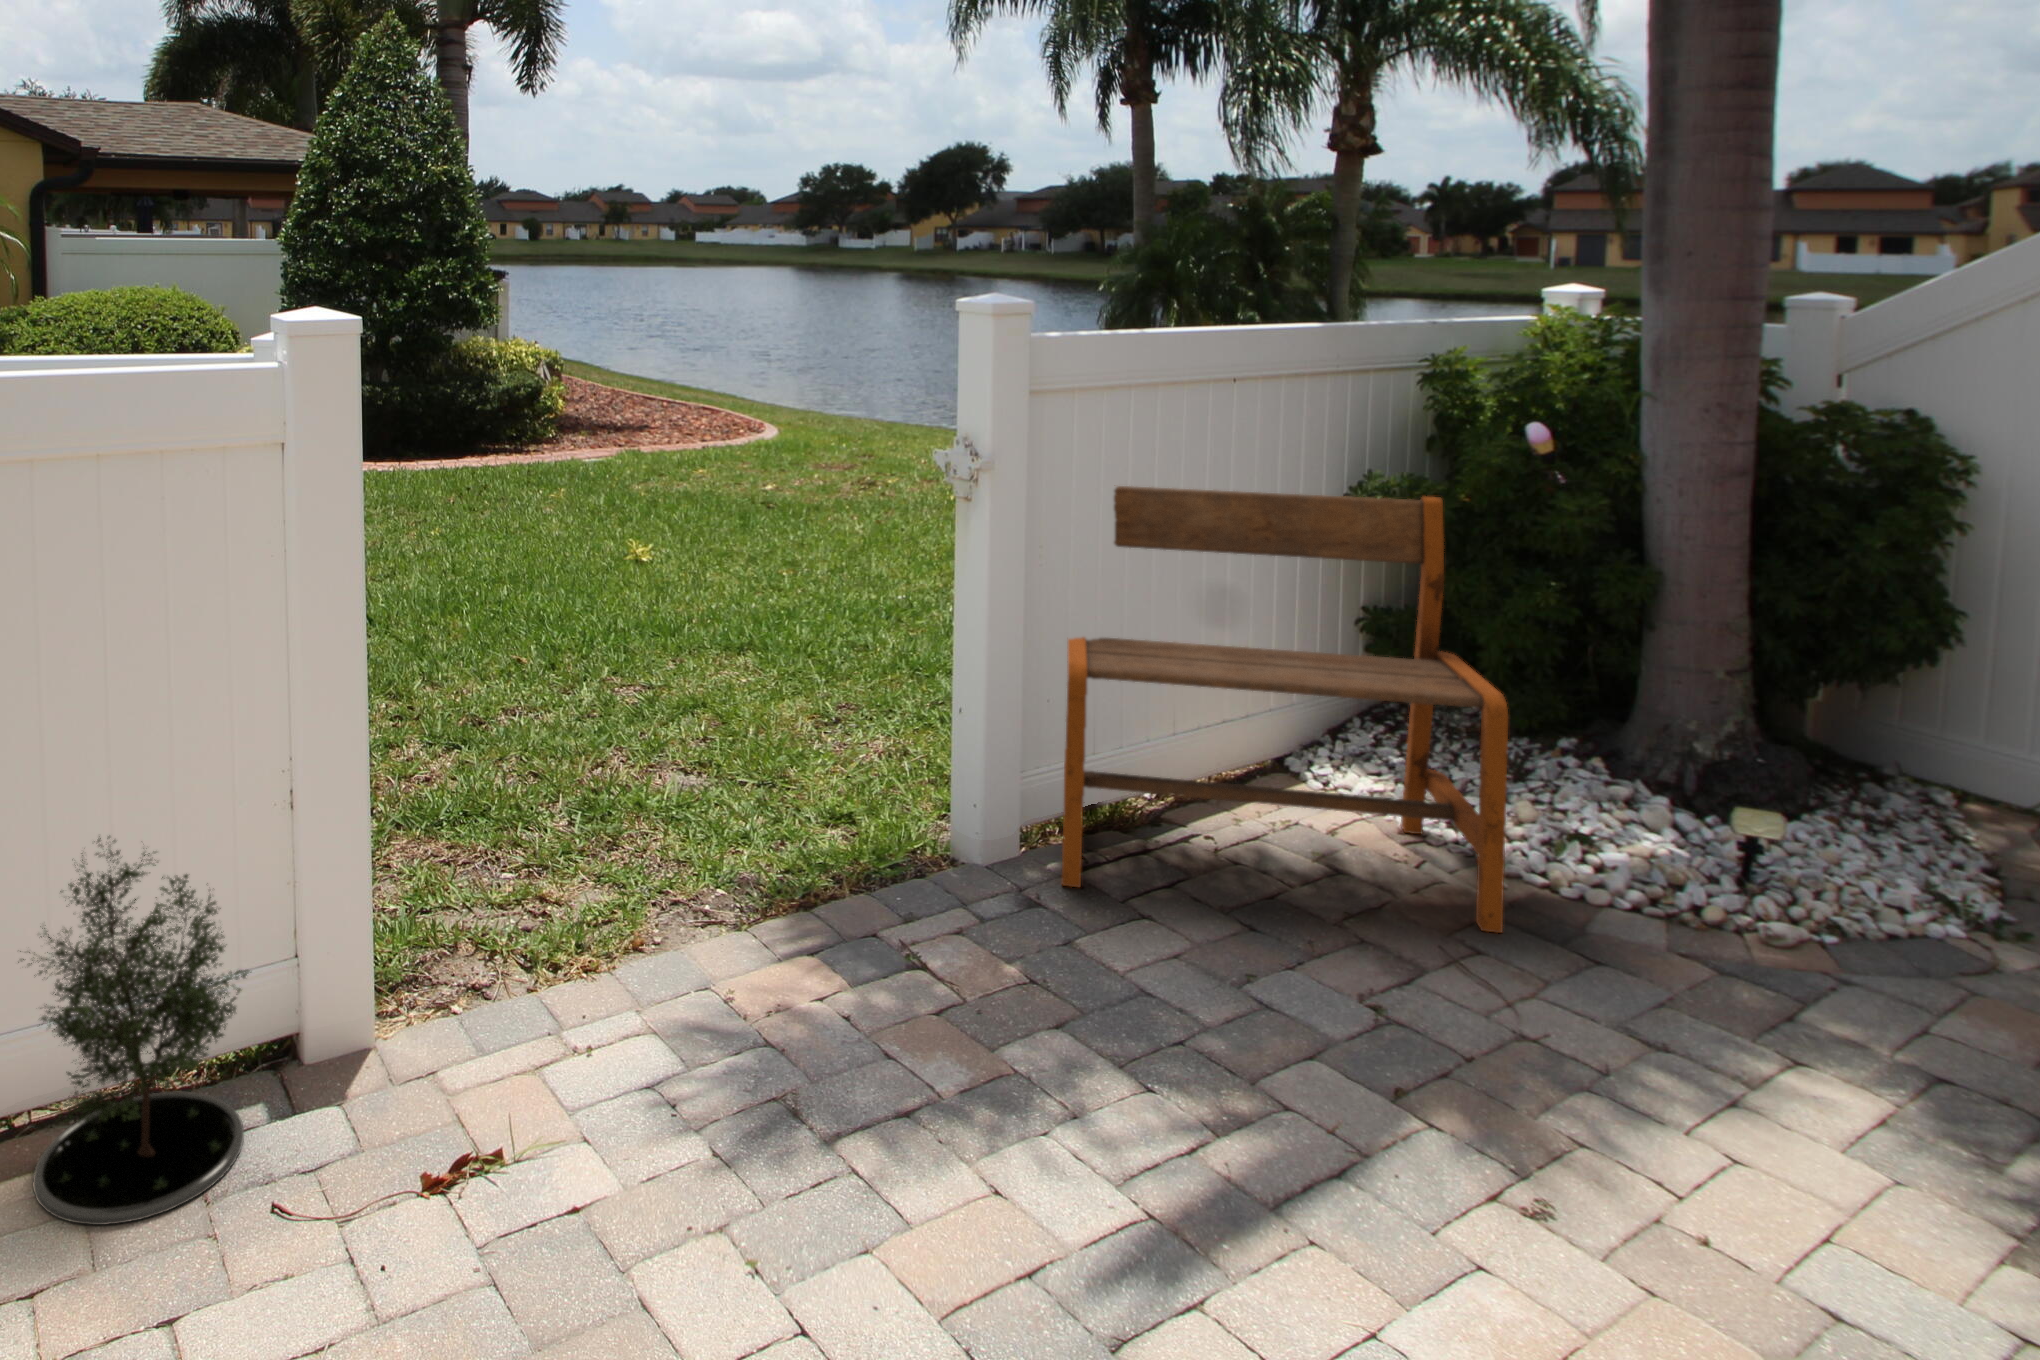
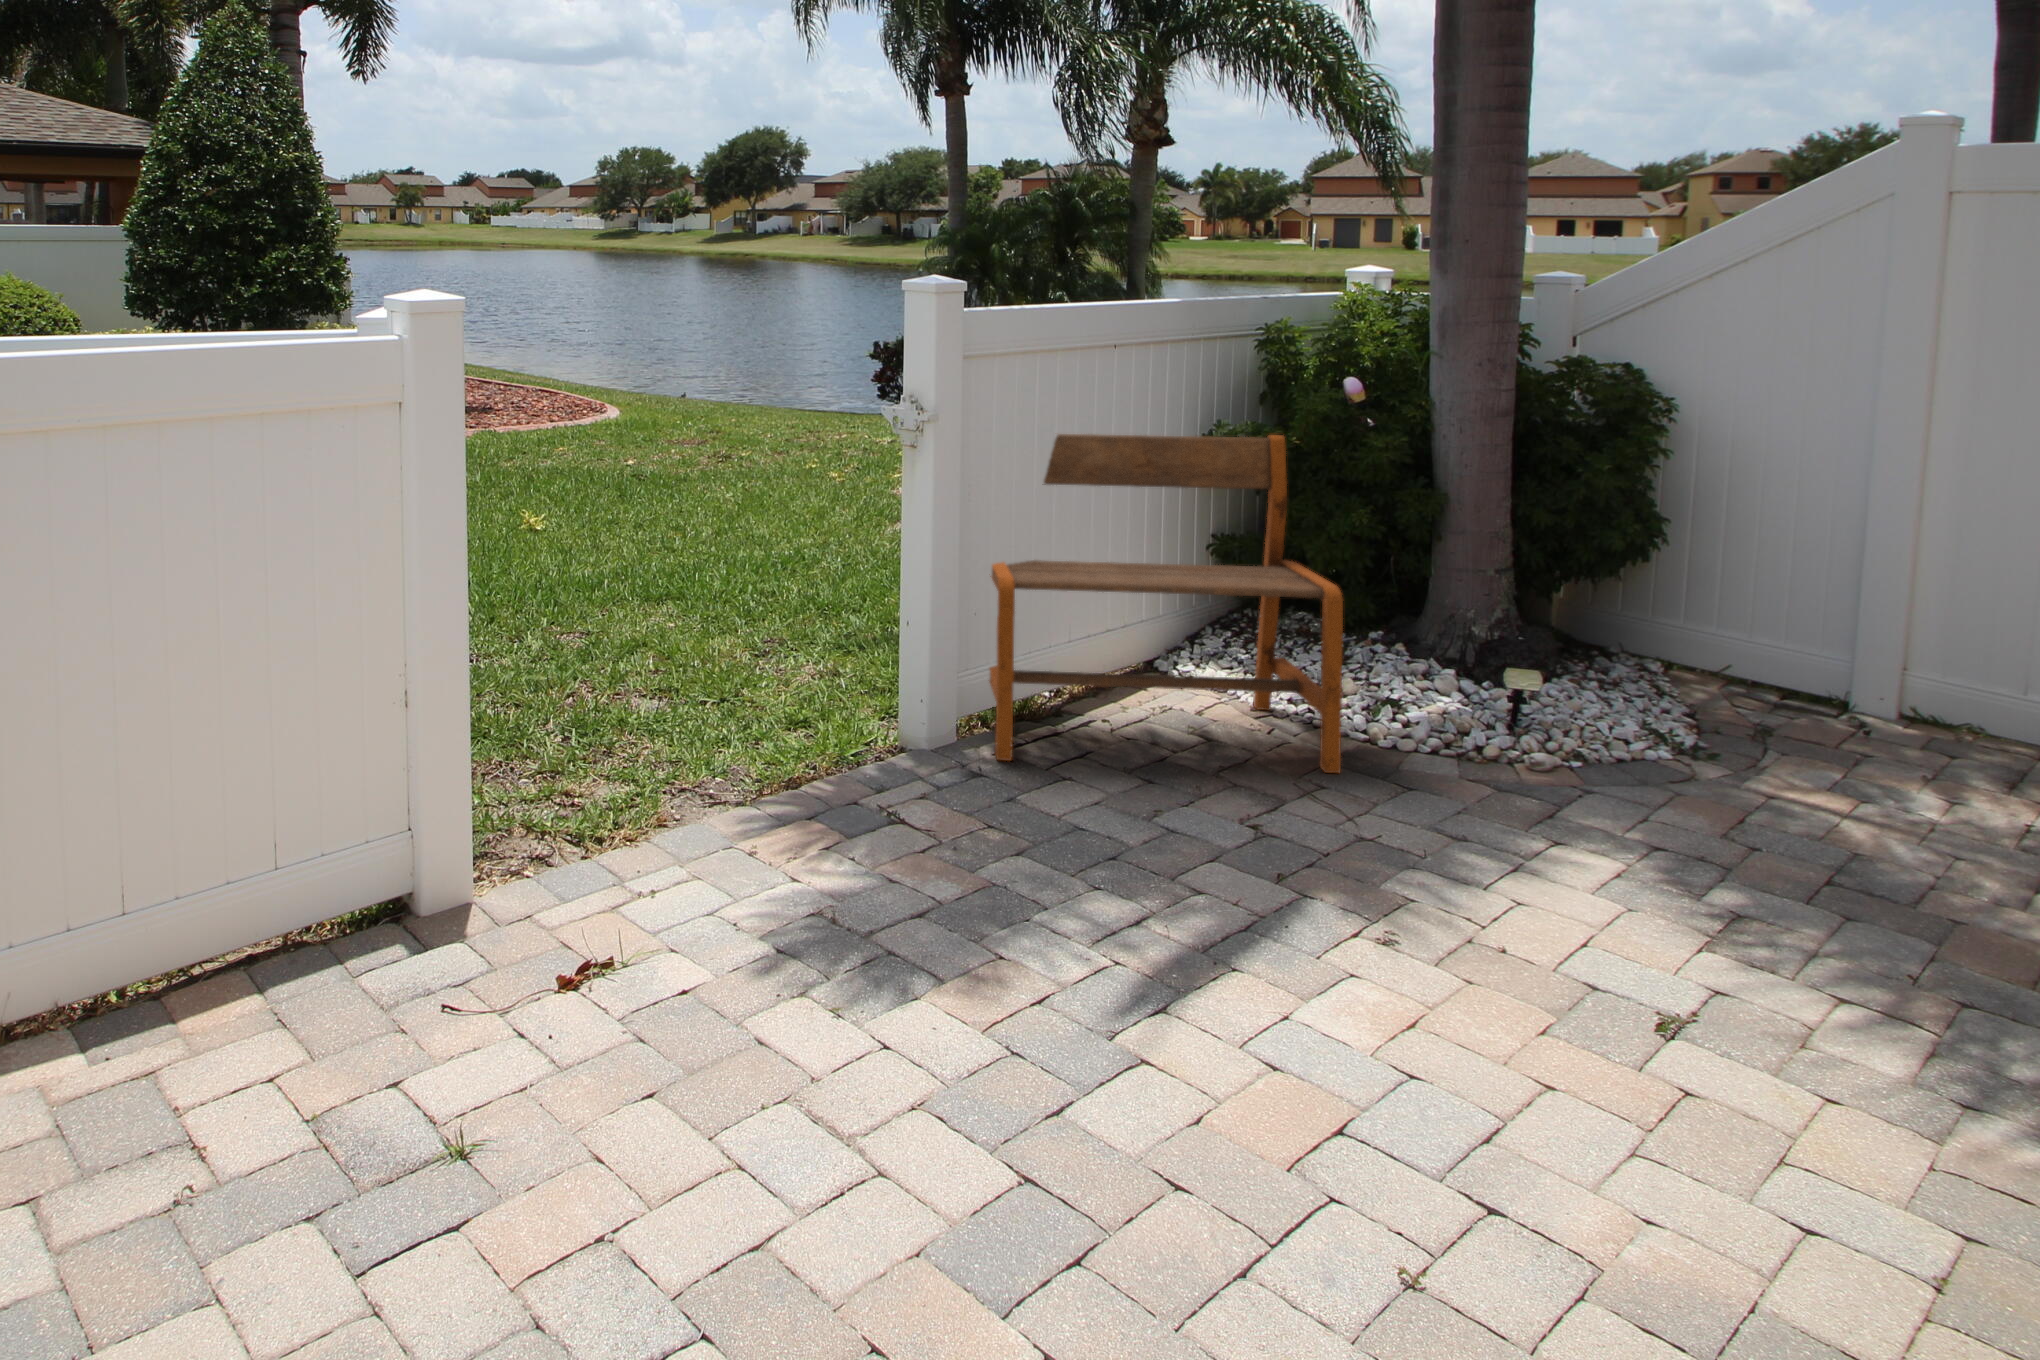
potted tree: present [18,836,251,1225] -> none [221,718,397,1032]

